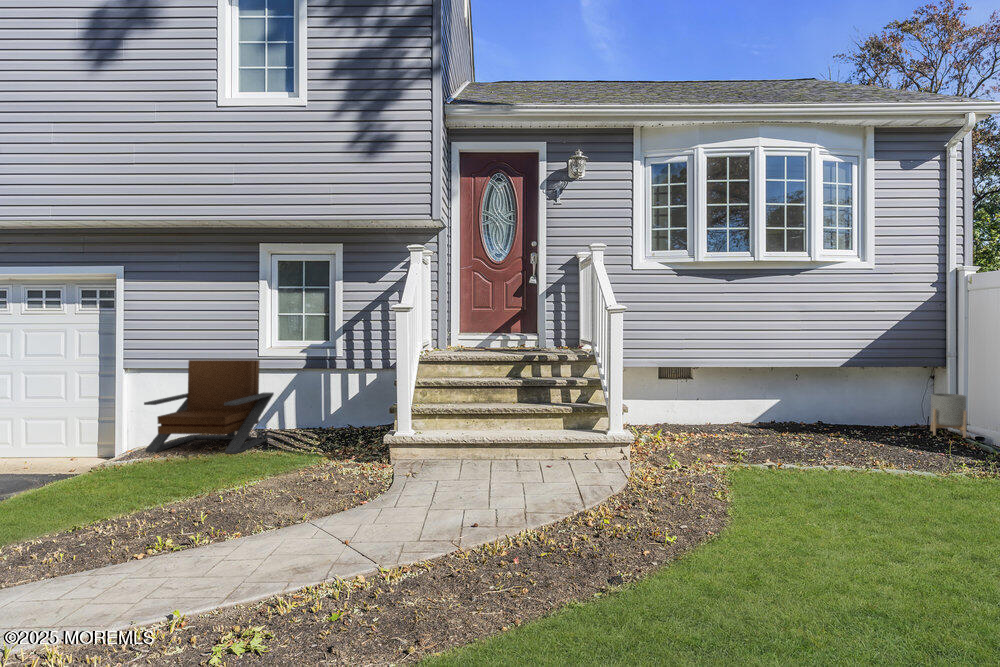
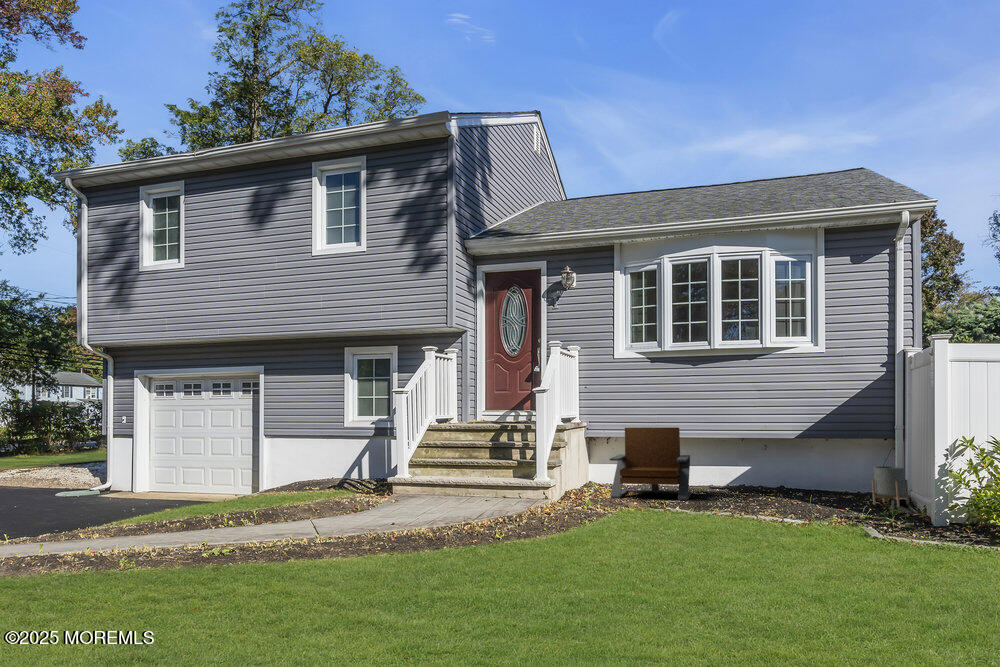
lounge chair: present [144,360,274,453] -> present [610,427,692,500]

